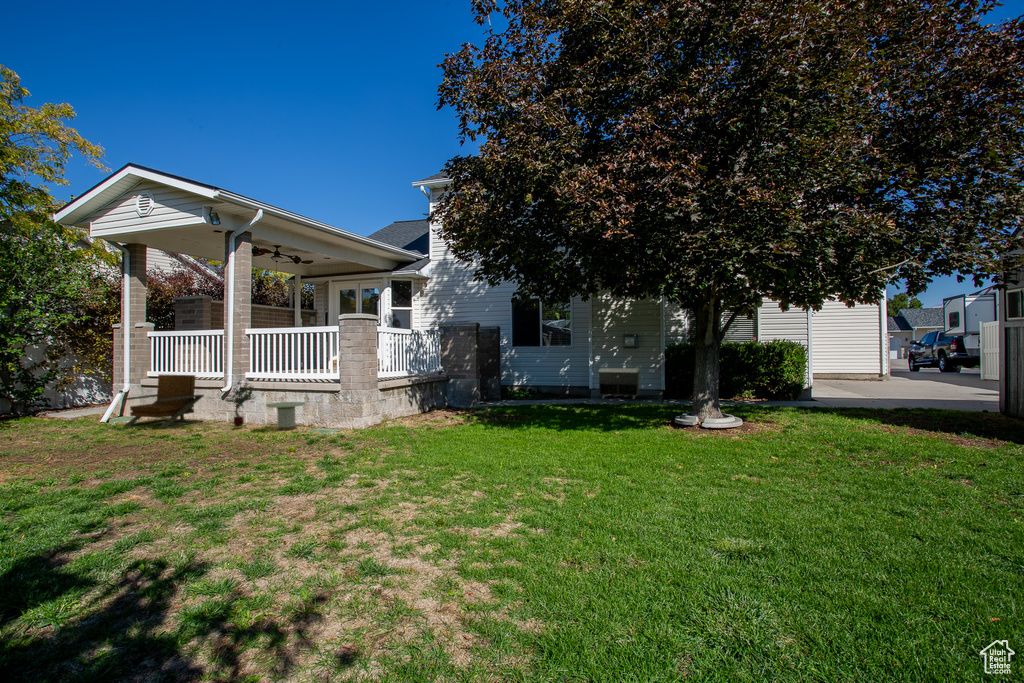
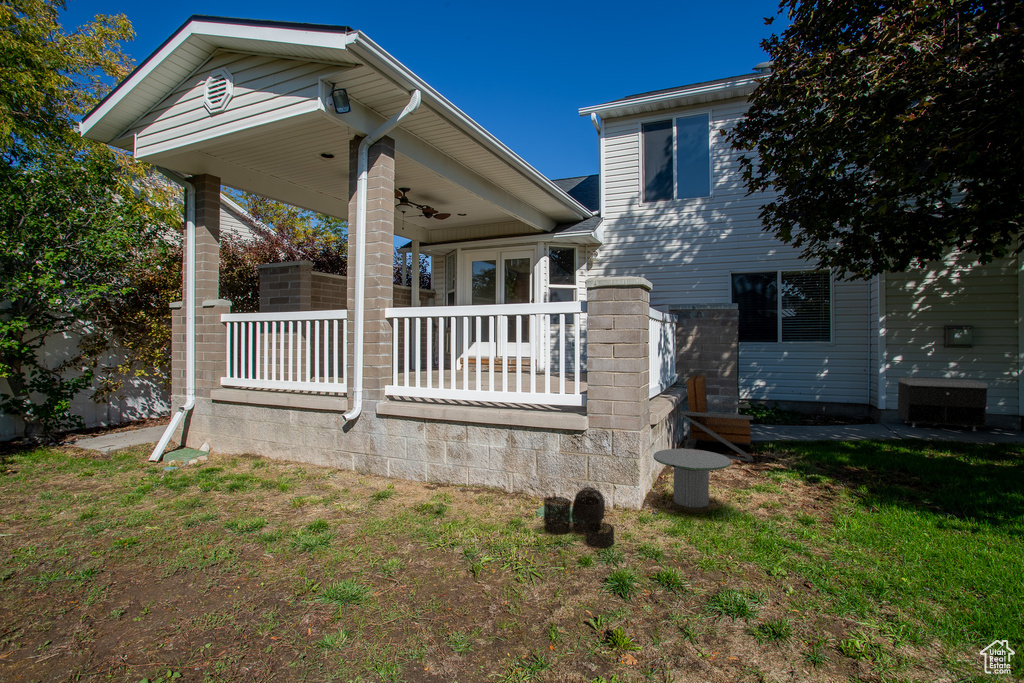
lounge chair: present [124,375,204,429] -> present [680,375,753,461]
potted tree: present [225,380,255,426] -> none [354,402,412,489]
side table: present [267,402,305,430] -> present [653,449,731,513]
woven basket: none [308,415,345,437] -> present [544,487,614,548]

